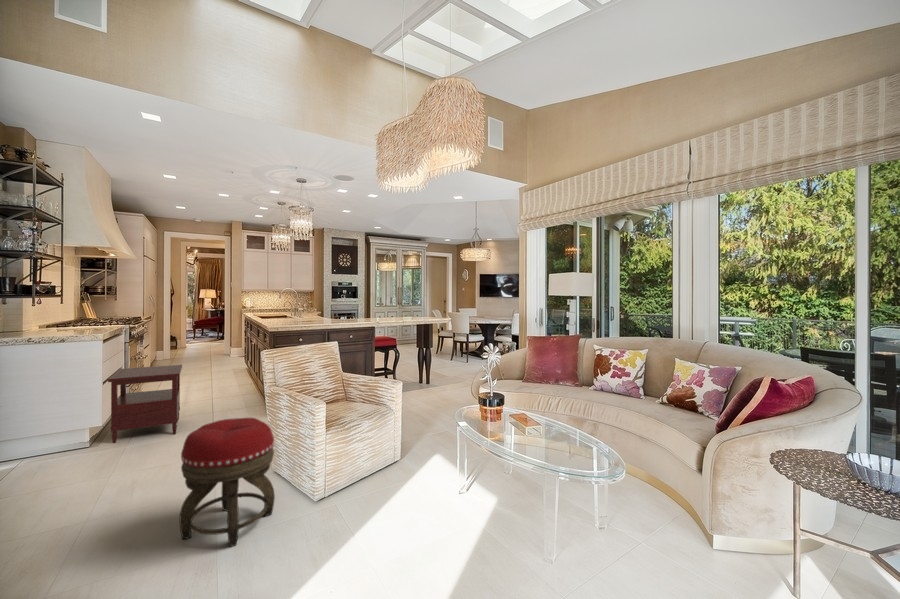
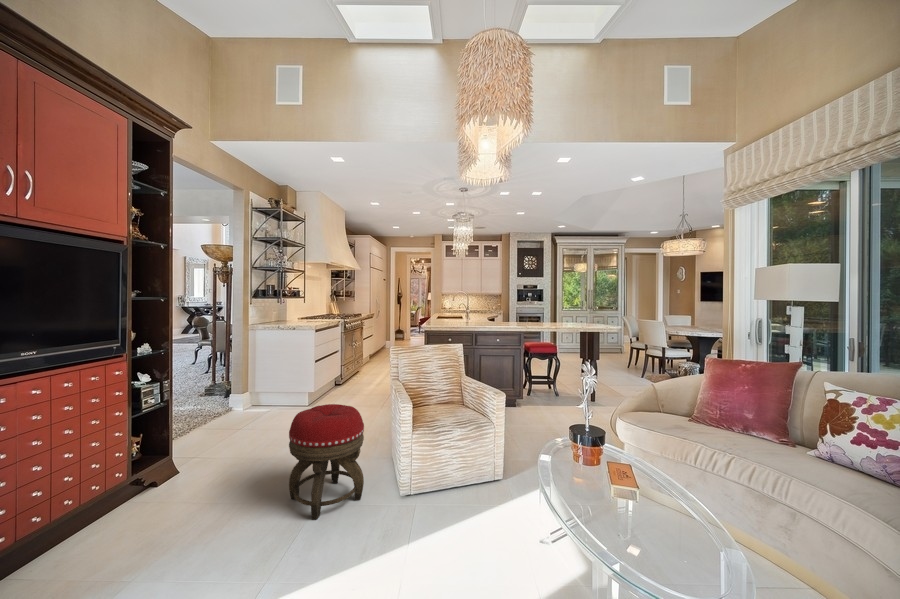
side table: present [108,365,182,443] -> none [315,350,368,406]

